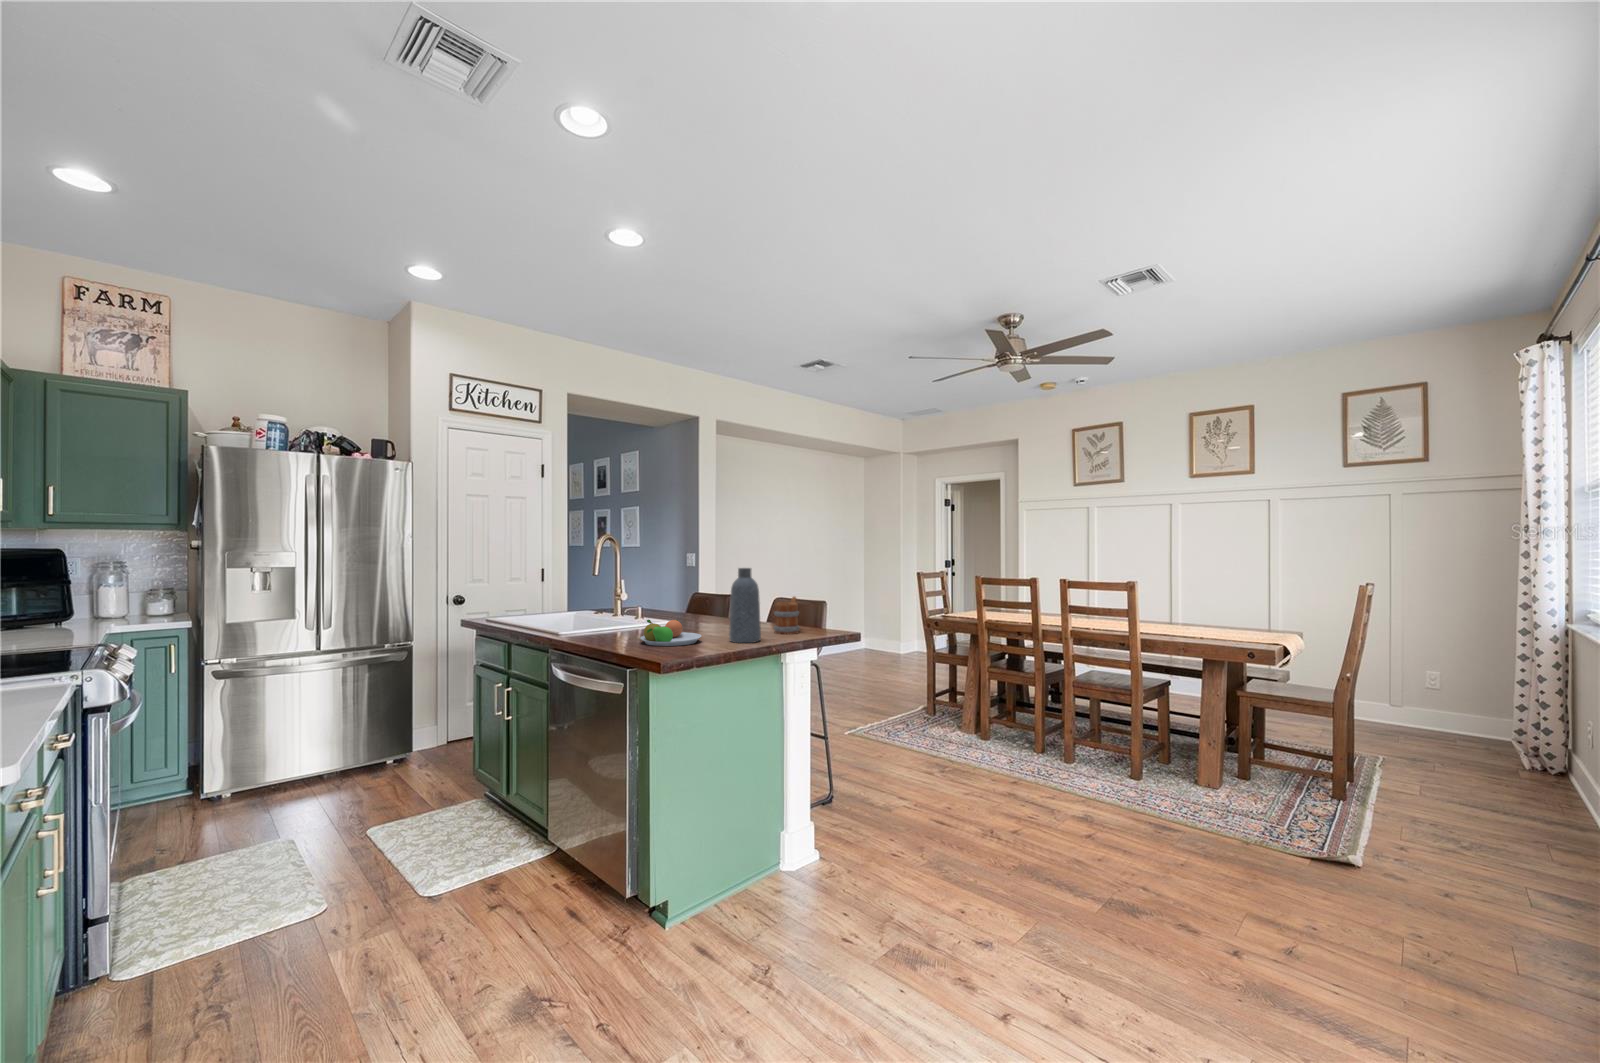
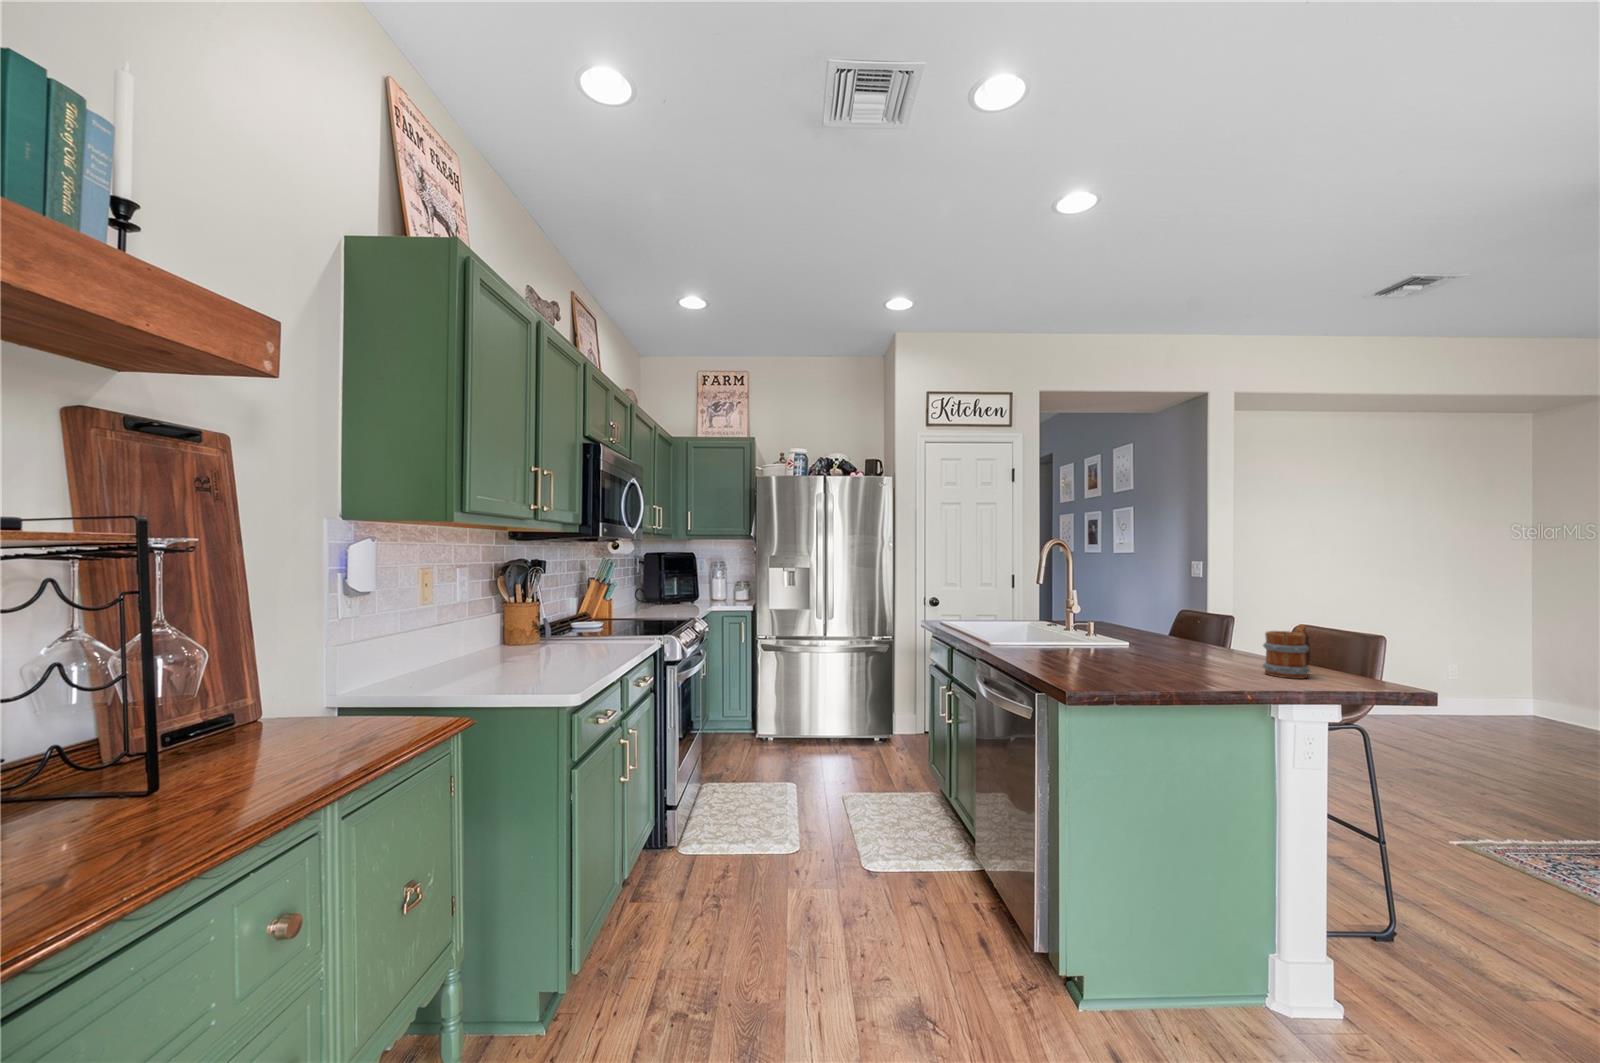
vase: present [729,568,761,643] -> none [1181,580,1231,681]
fruit bowl: present [640,620,701,646] -> none [1062,636,1142,672]

